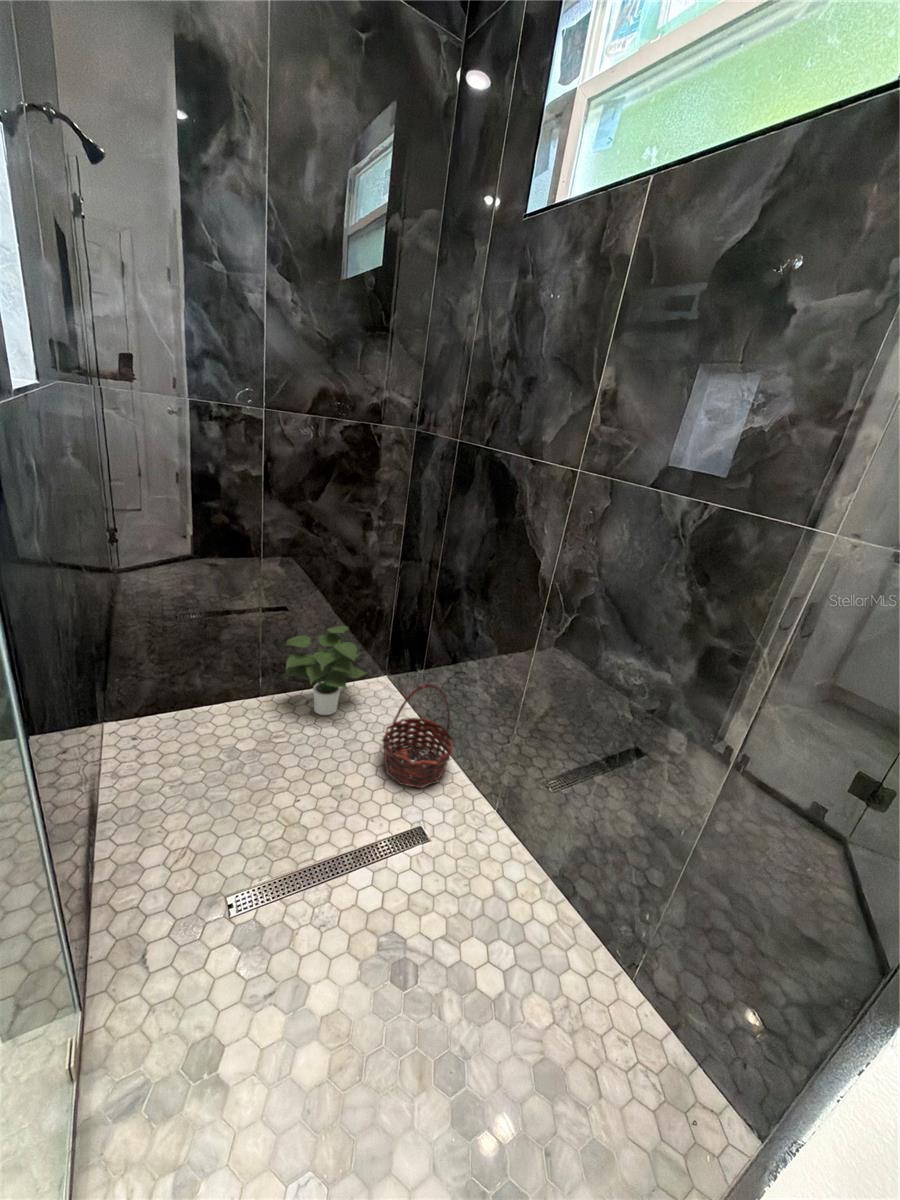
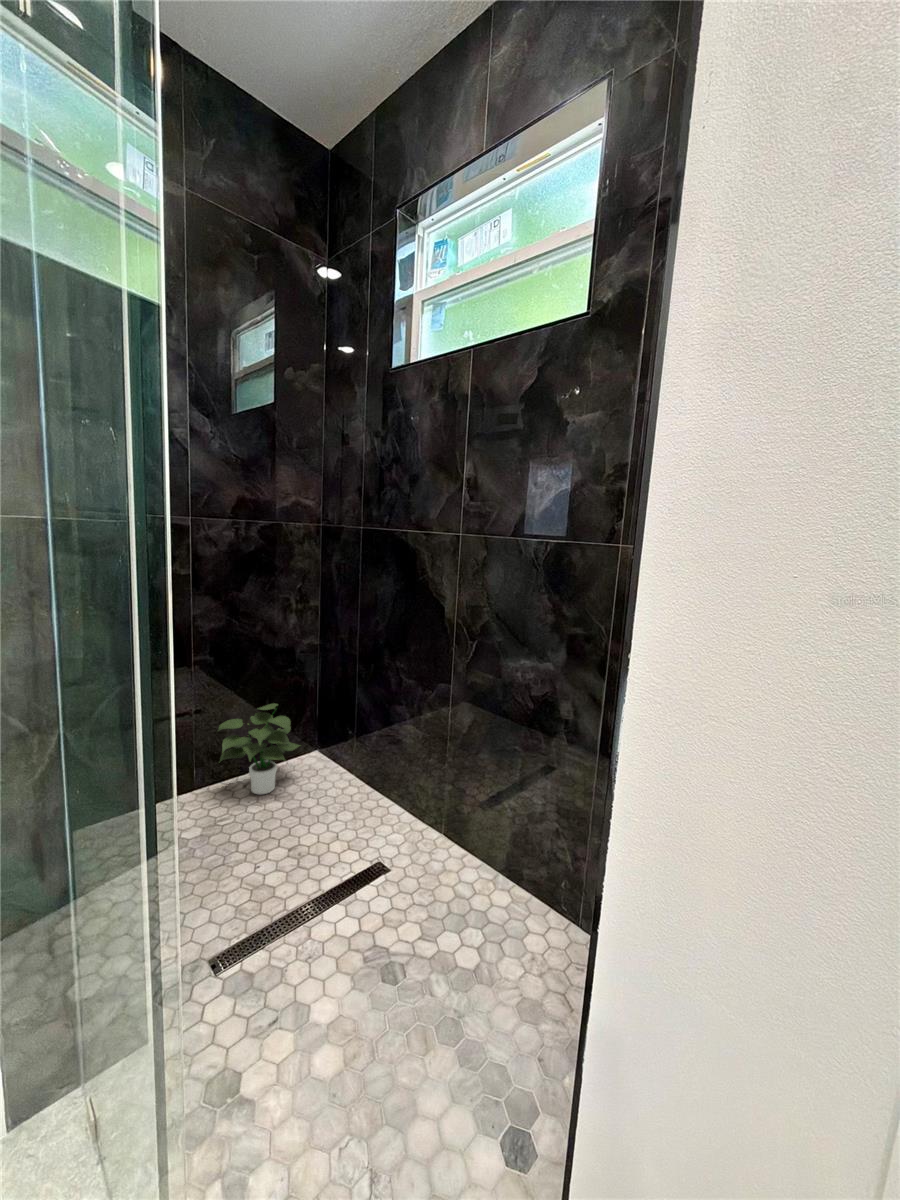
basket: present [382,684,454,788] -> none [329,733,396,834]

